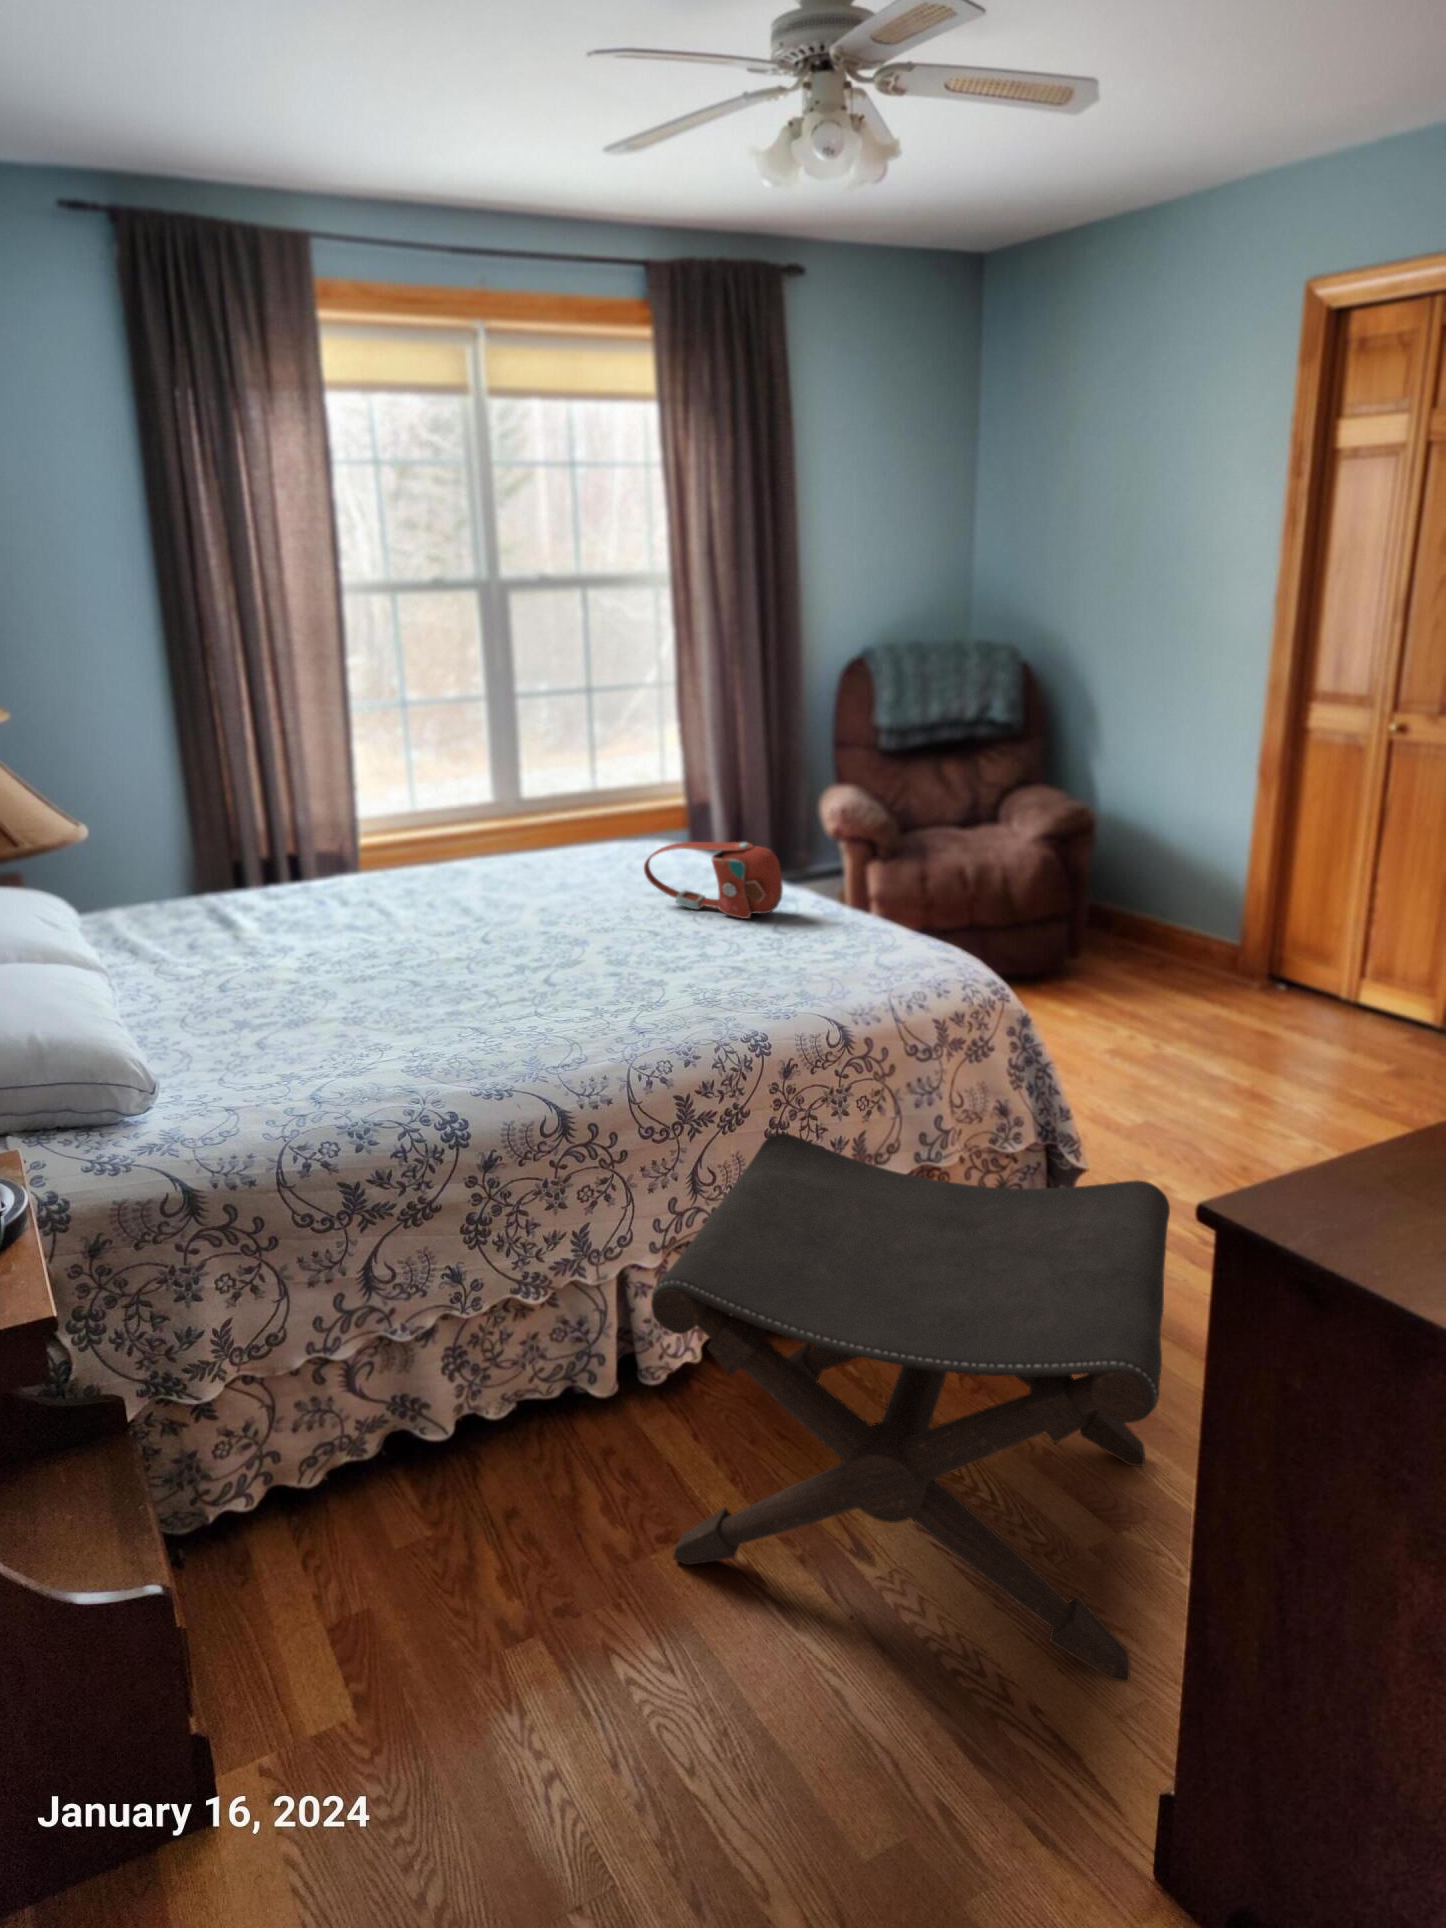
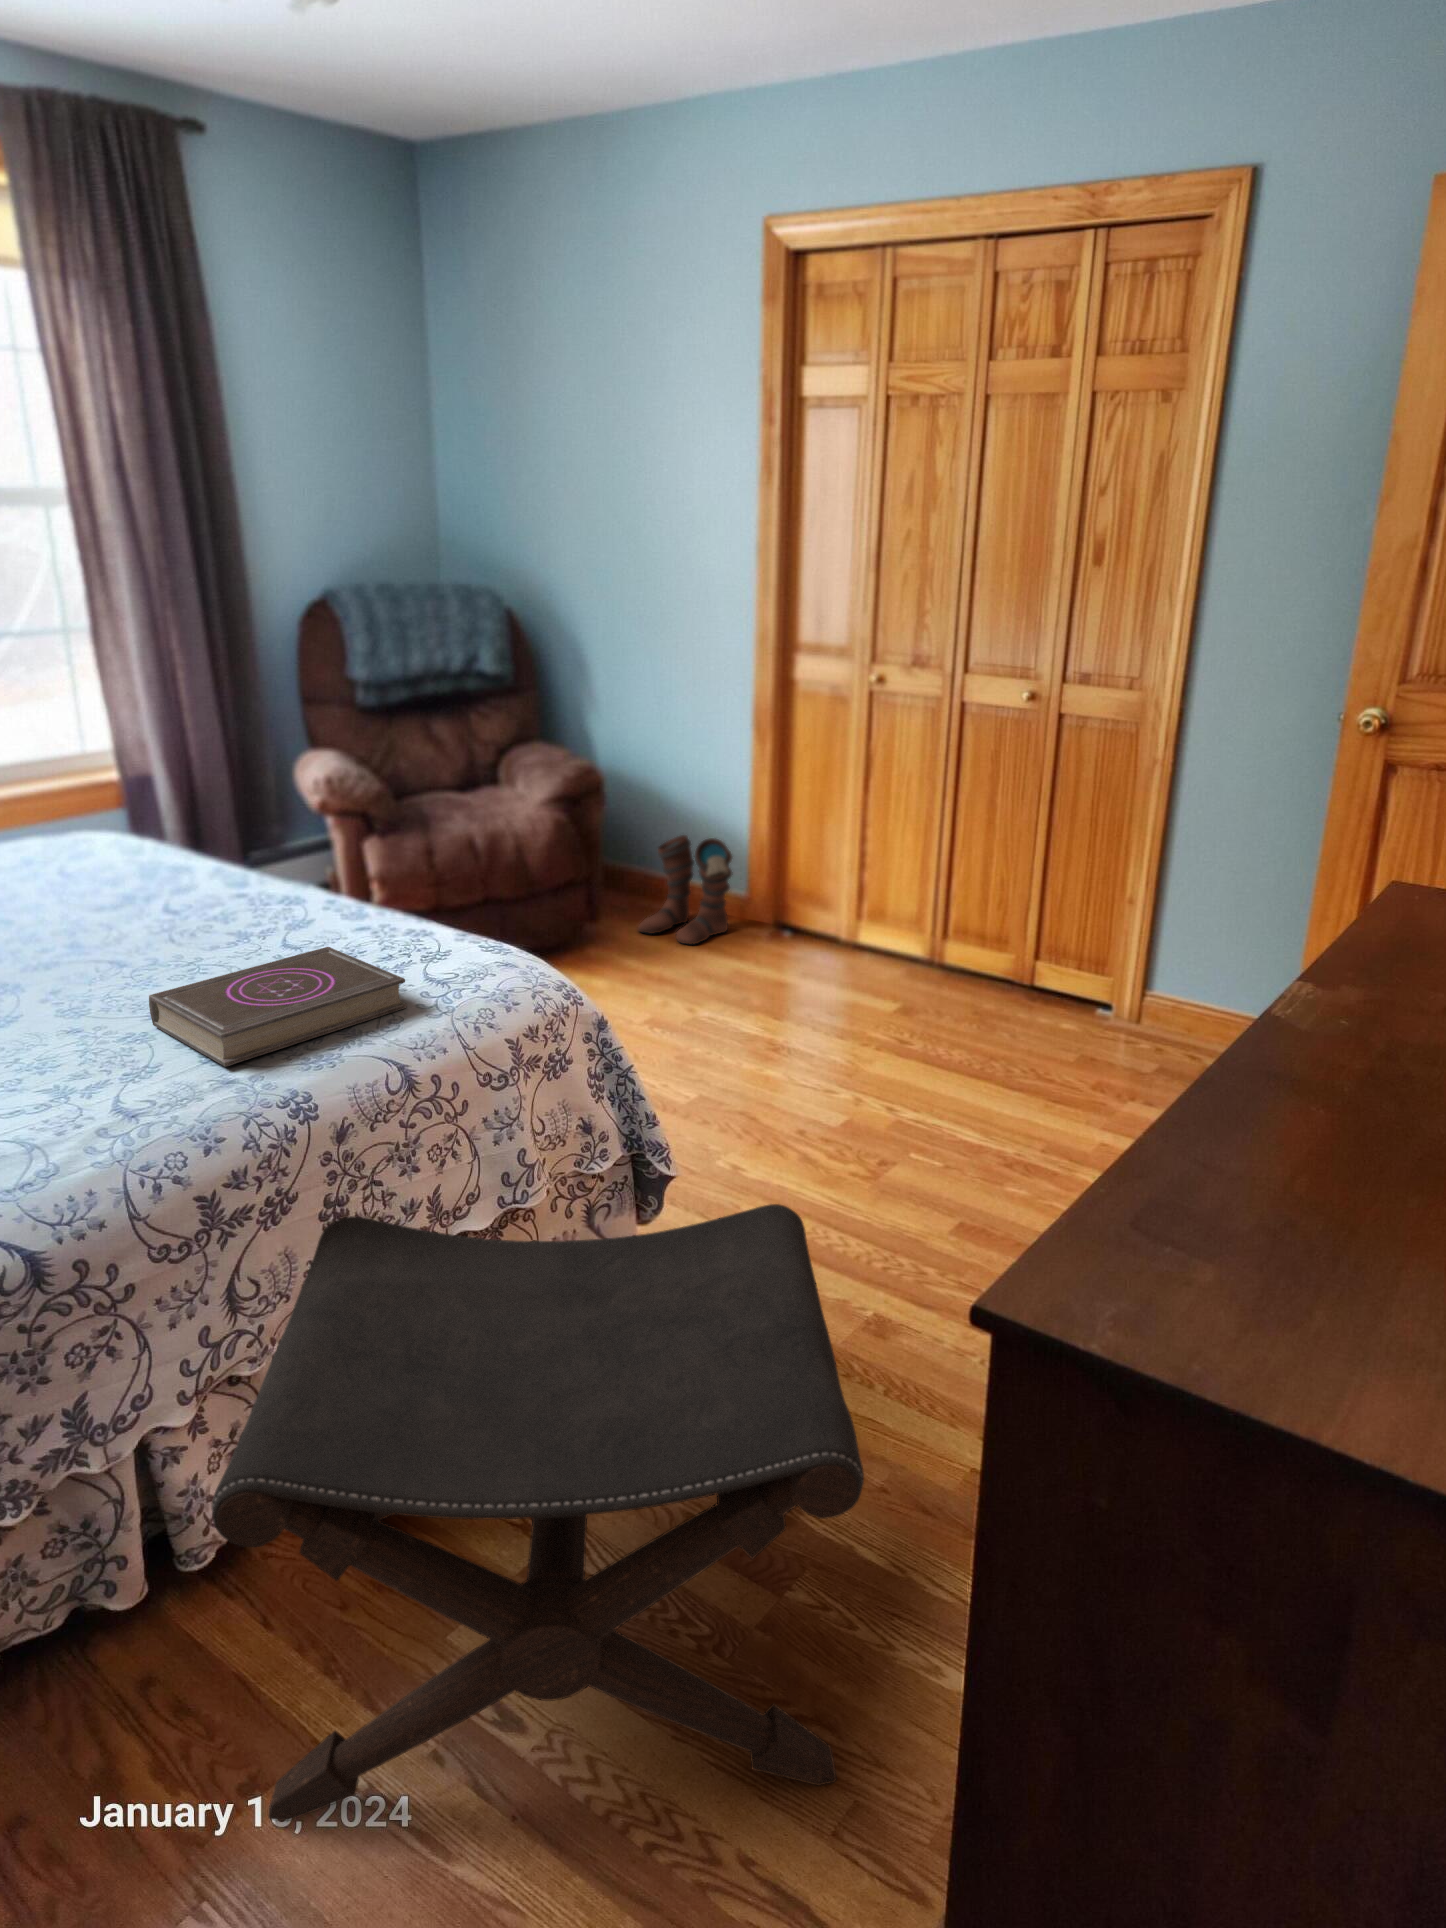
handbag: present [644,842,783,919] -> none [93,836,289,931]
boots: none [1117,880,1220,986] -> present [638,835,733,944]
book: none [666,932,856,1010] -> present [149,947,407,1067]

